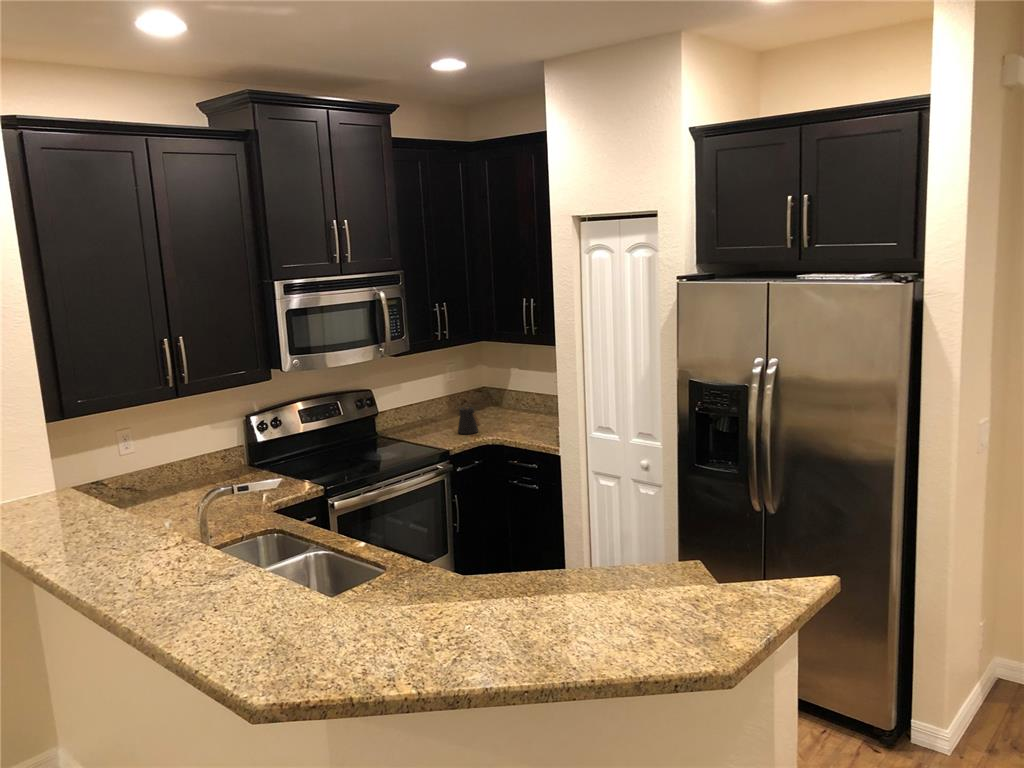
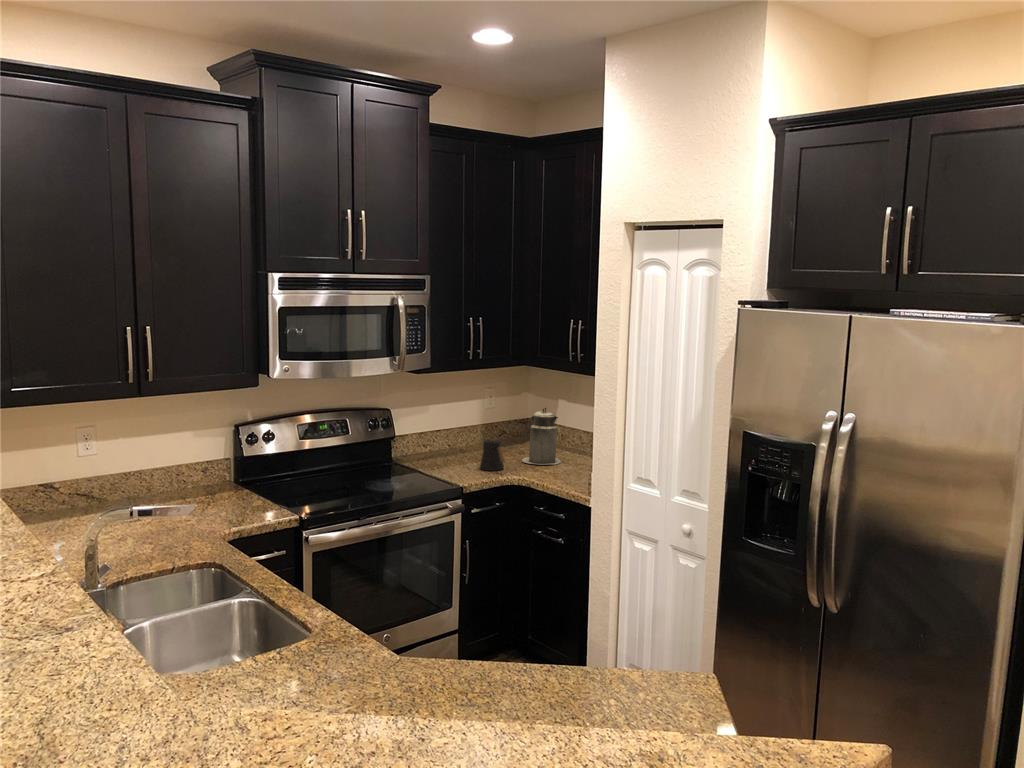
canister: none [491,375,525,425] -> present [522,407,561,465]

